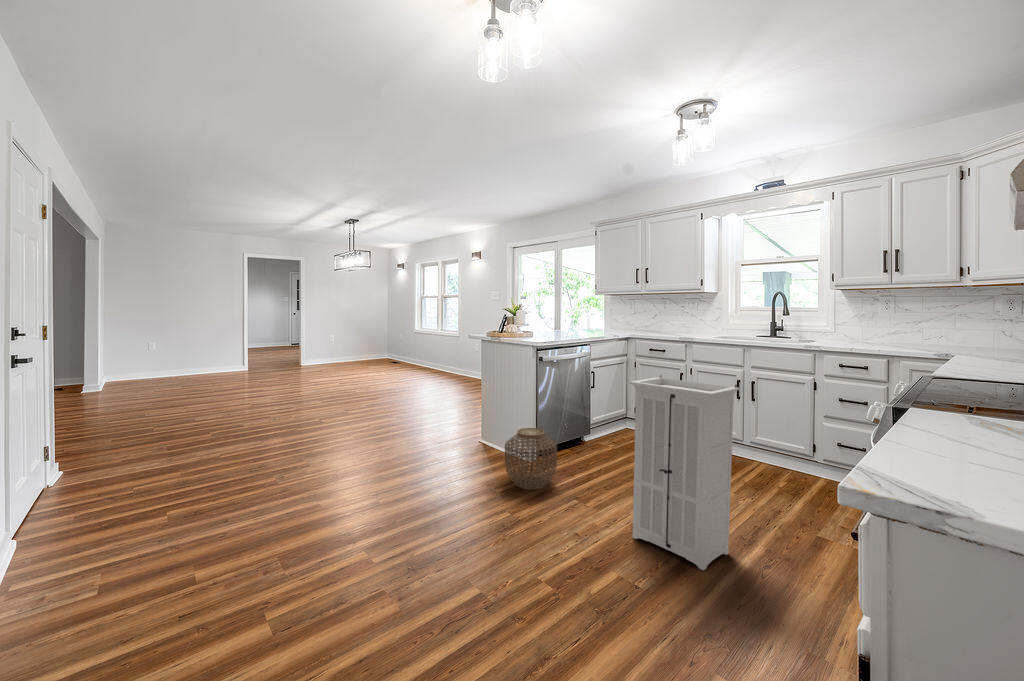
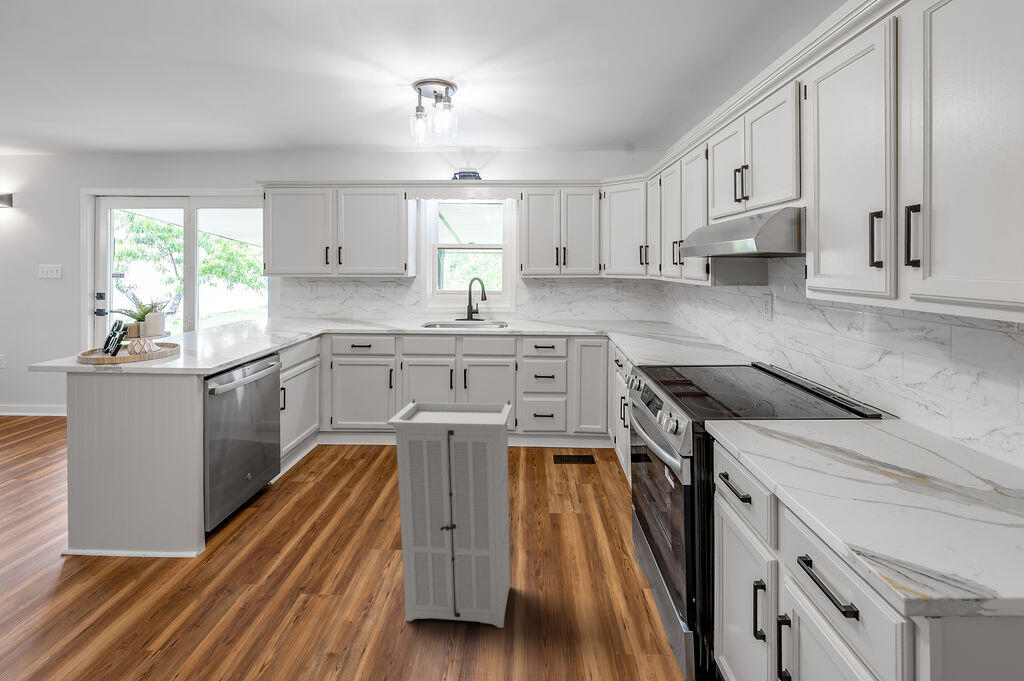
woven basket: present [505,428,557,490] -> none [155,505,258,612]

